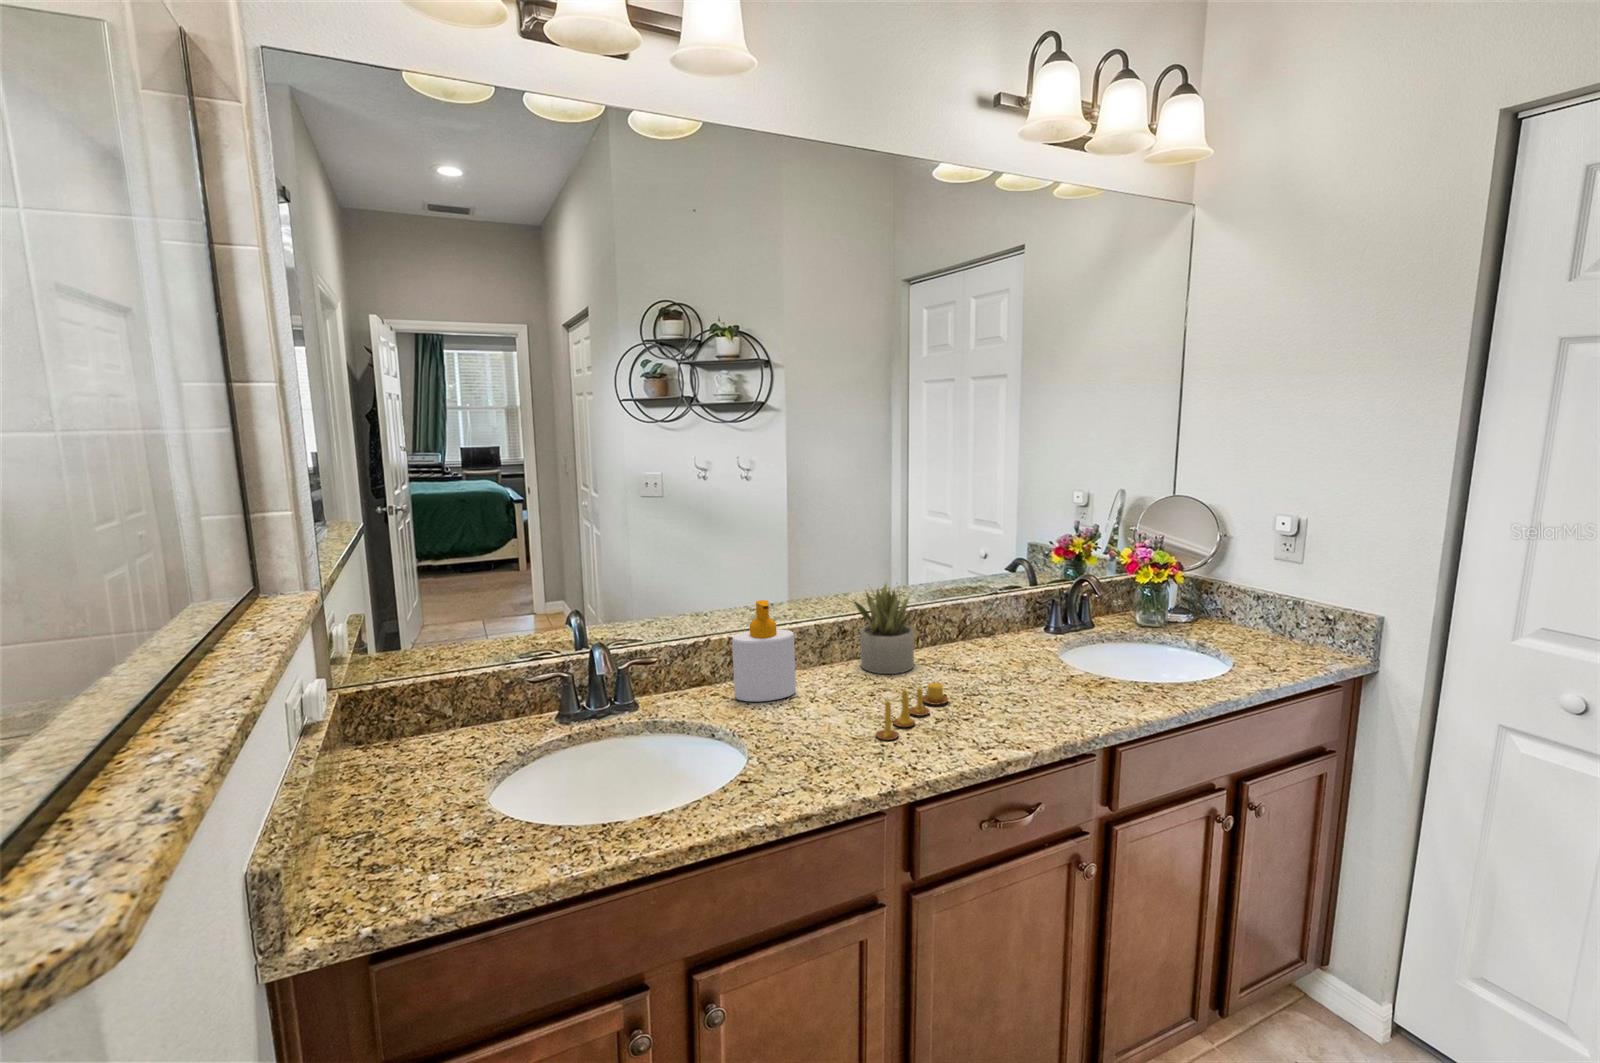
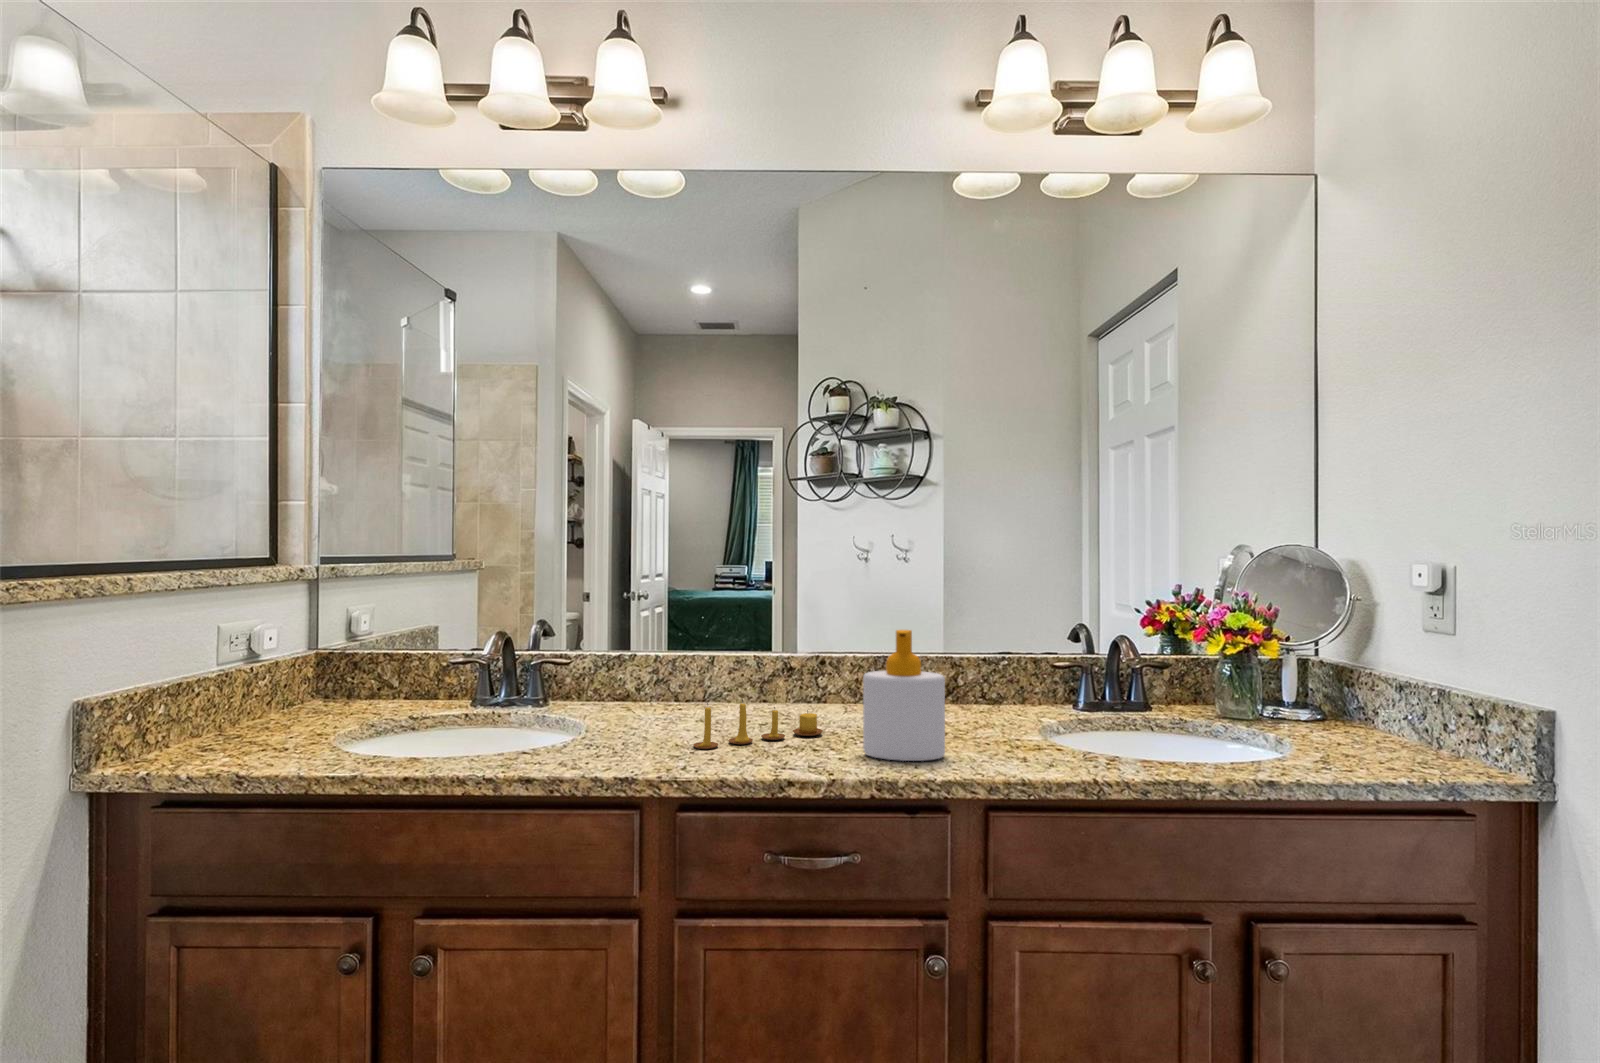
succulent plant: present [854,583,914,674] -> none [791,614,858,715]
soap bottle: present [732,600,796,702] -> present [863,630,945,761]

